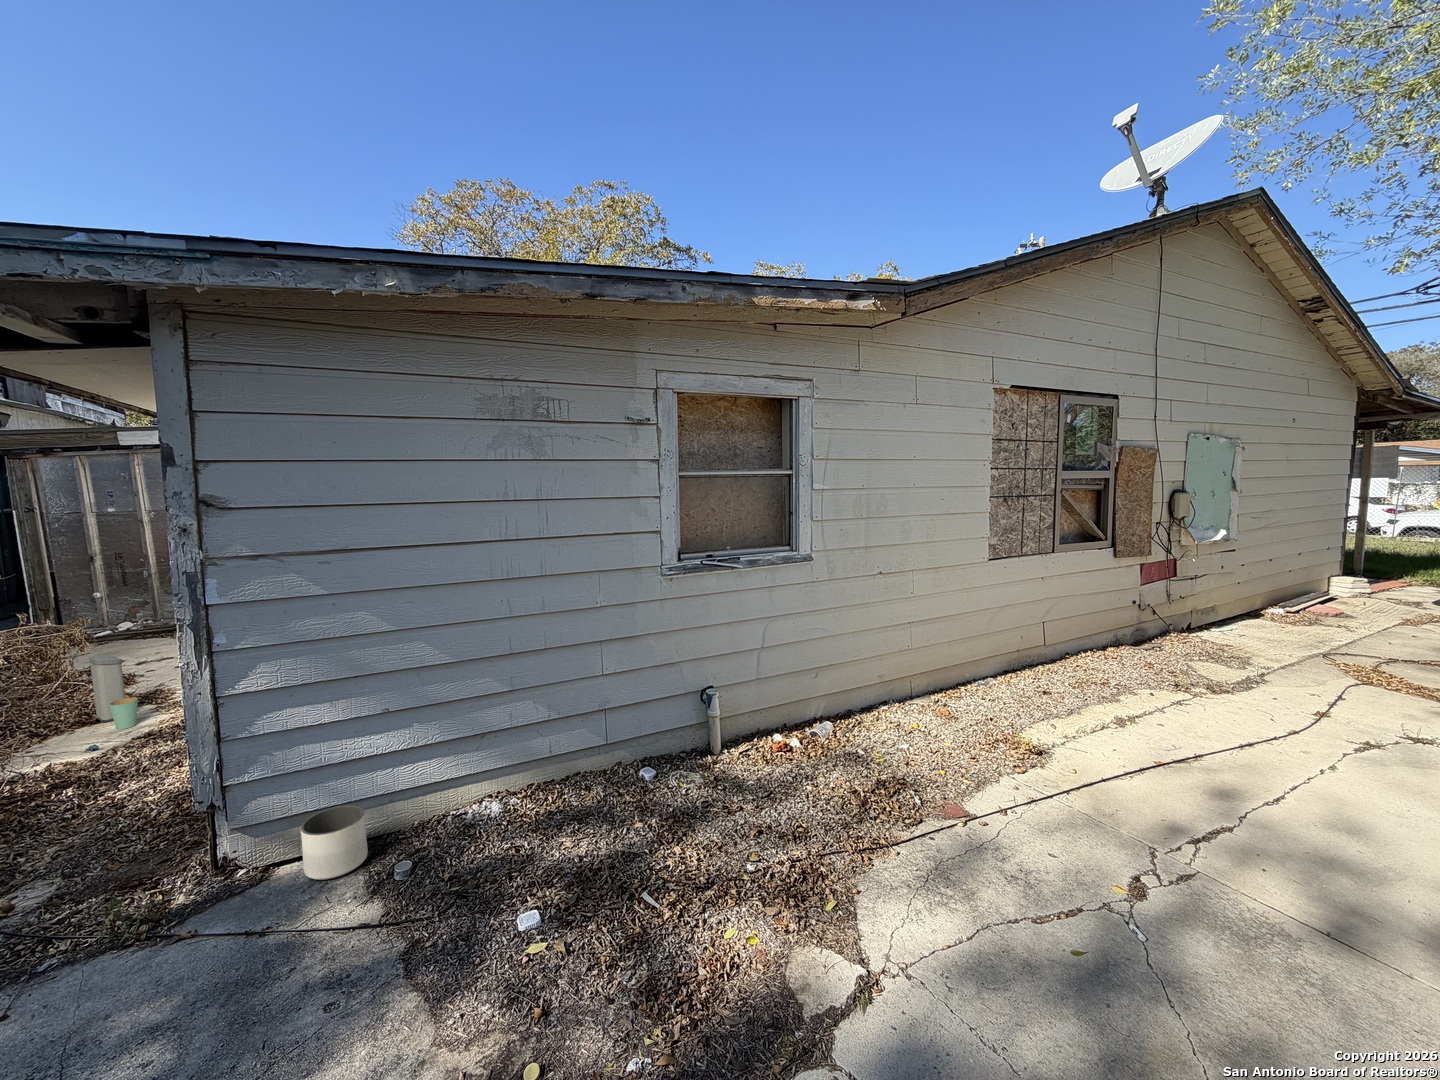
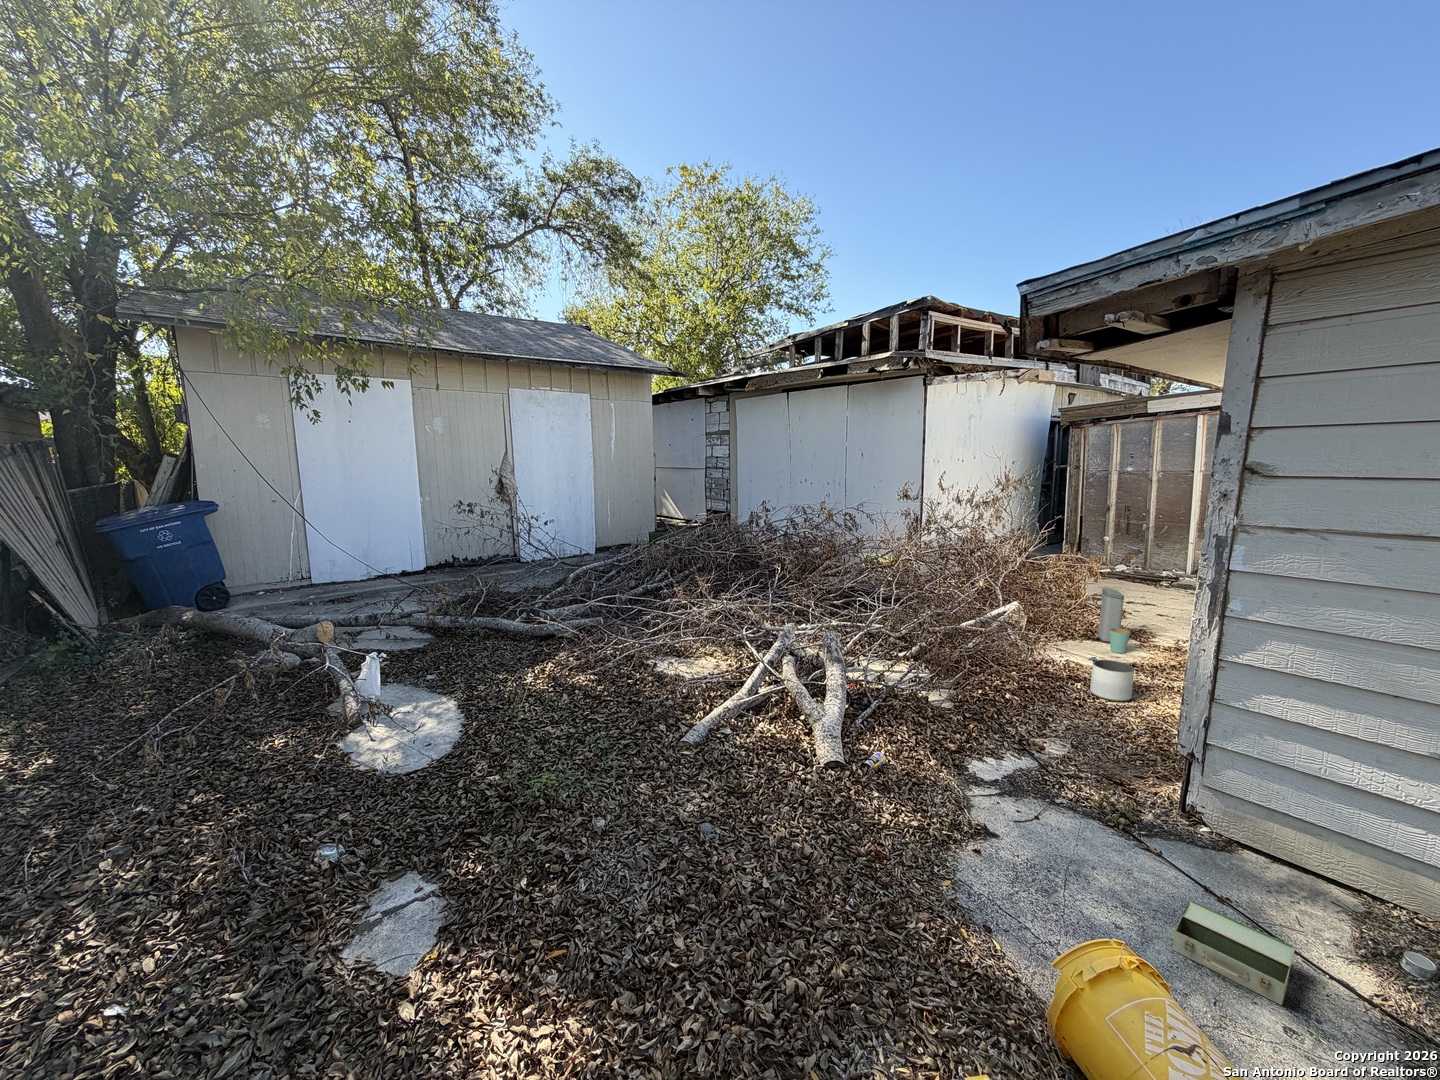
planter: present [301,805,368,880] -> present [1090,660,1134,701]
toolbox: none [213,930,324,1027] -> present [1172,901,1295,1005]

